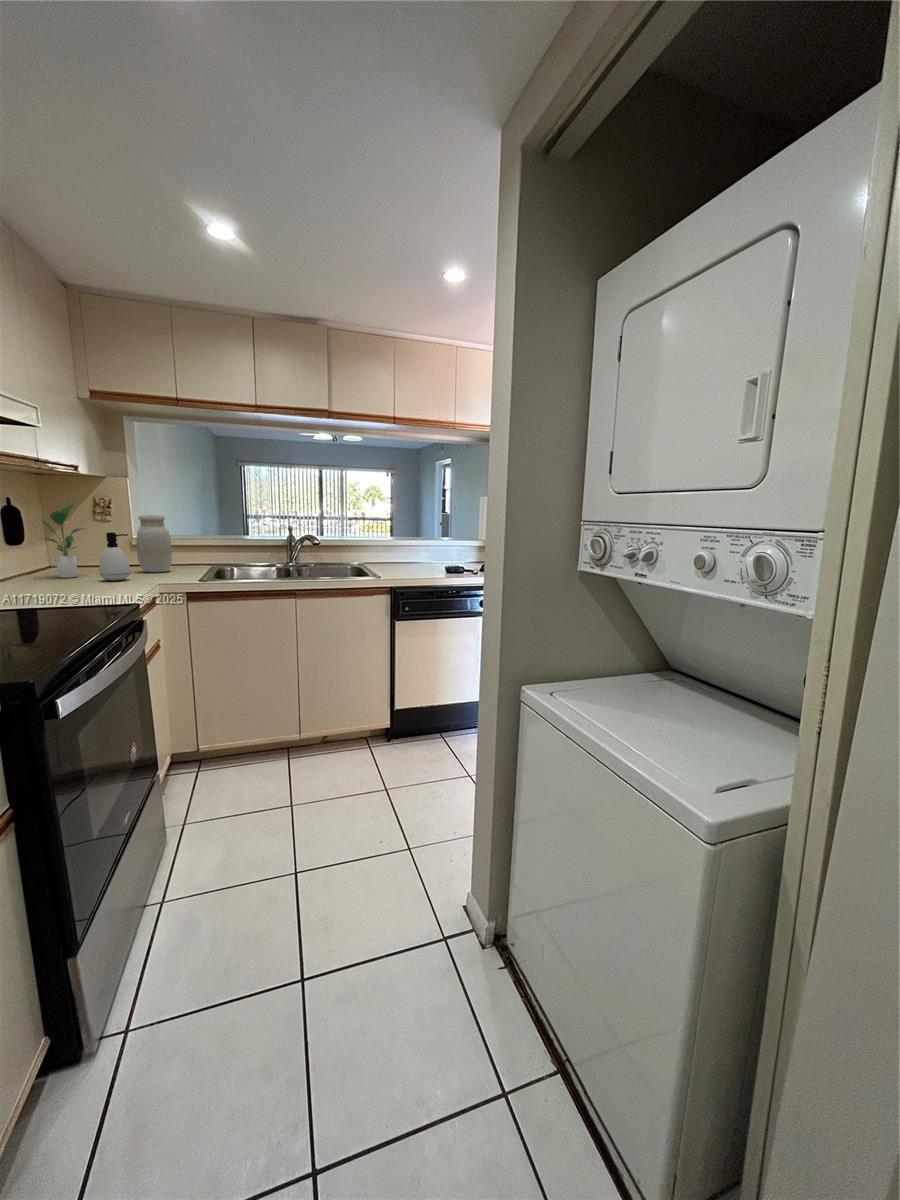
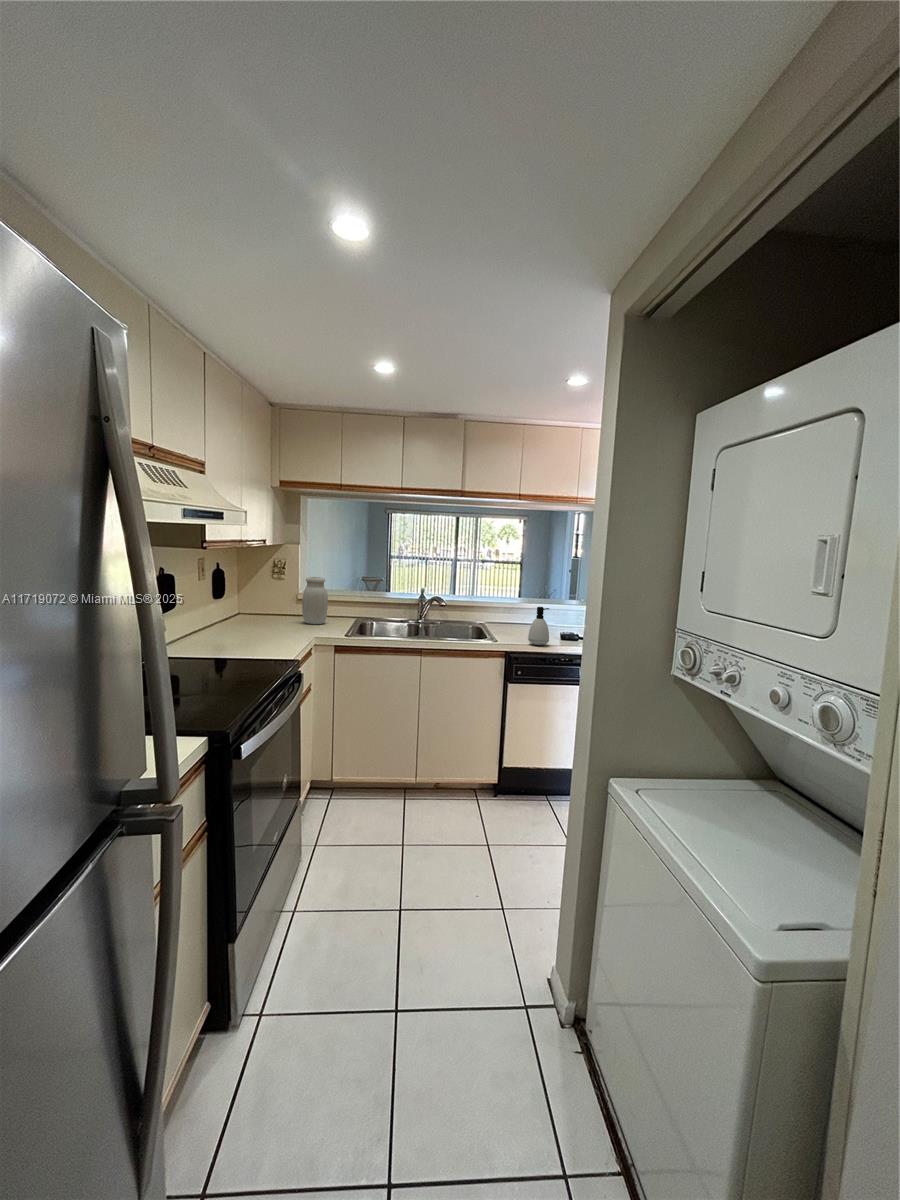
potted plant: present [42,503,82,578] -> none [236,568,270,627]
soap dispenser: present [99,532,130,580] -> present [528,607,549,645]

